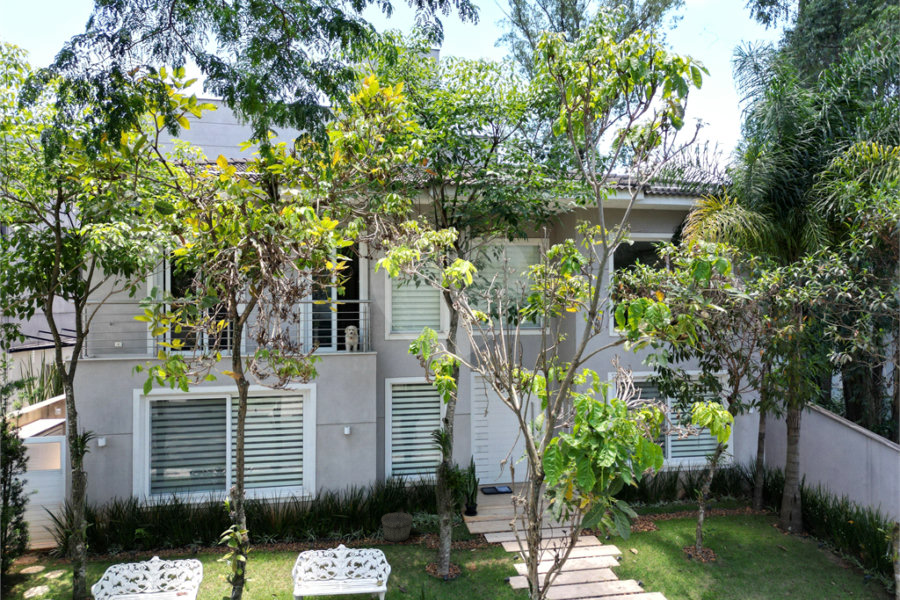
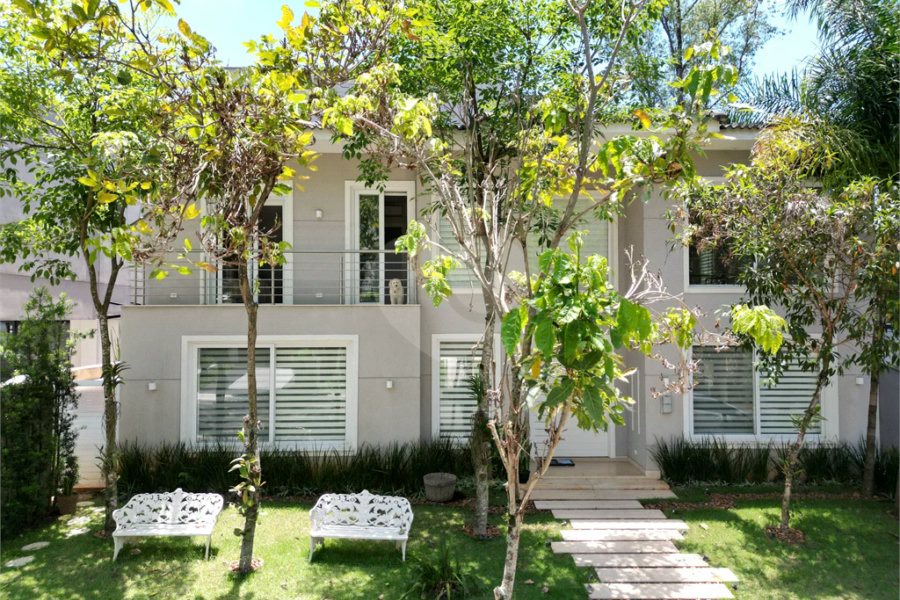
potted plant: none [11,544,37,586] -> present [57,476,80,515]

